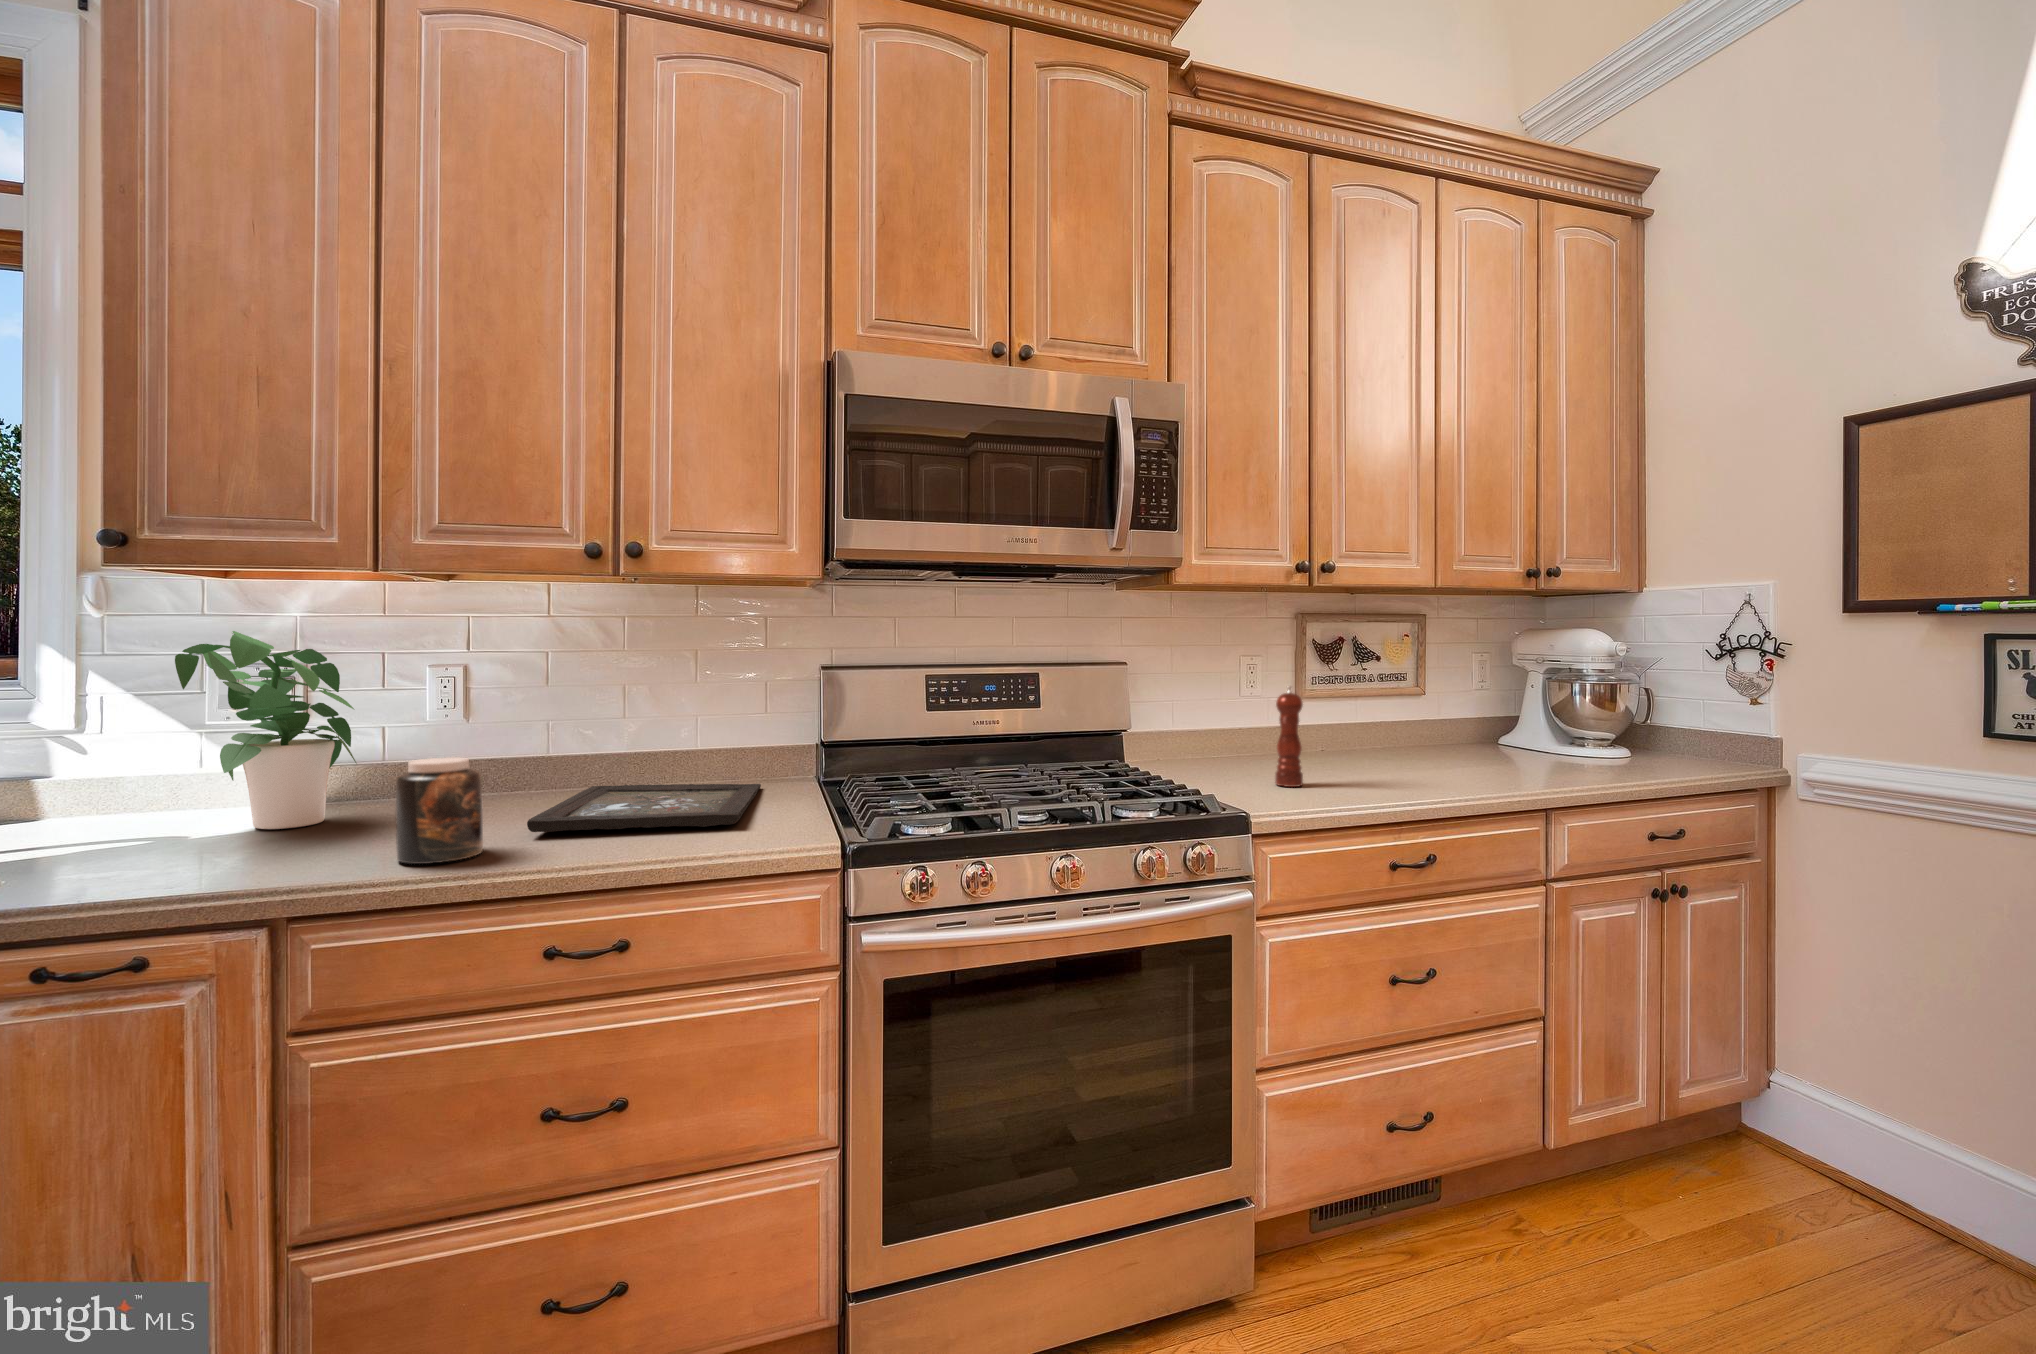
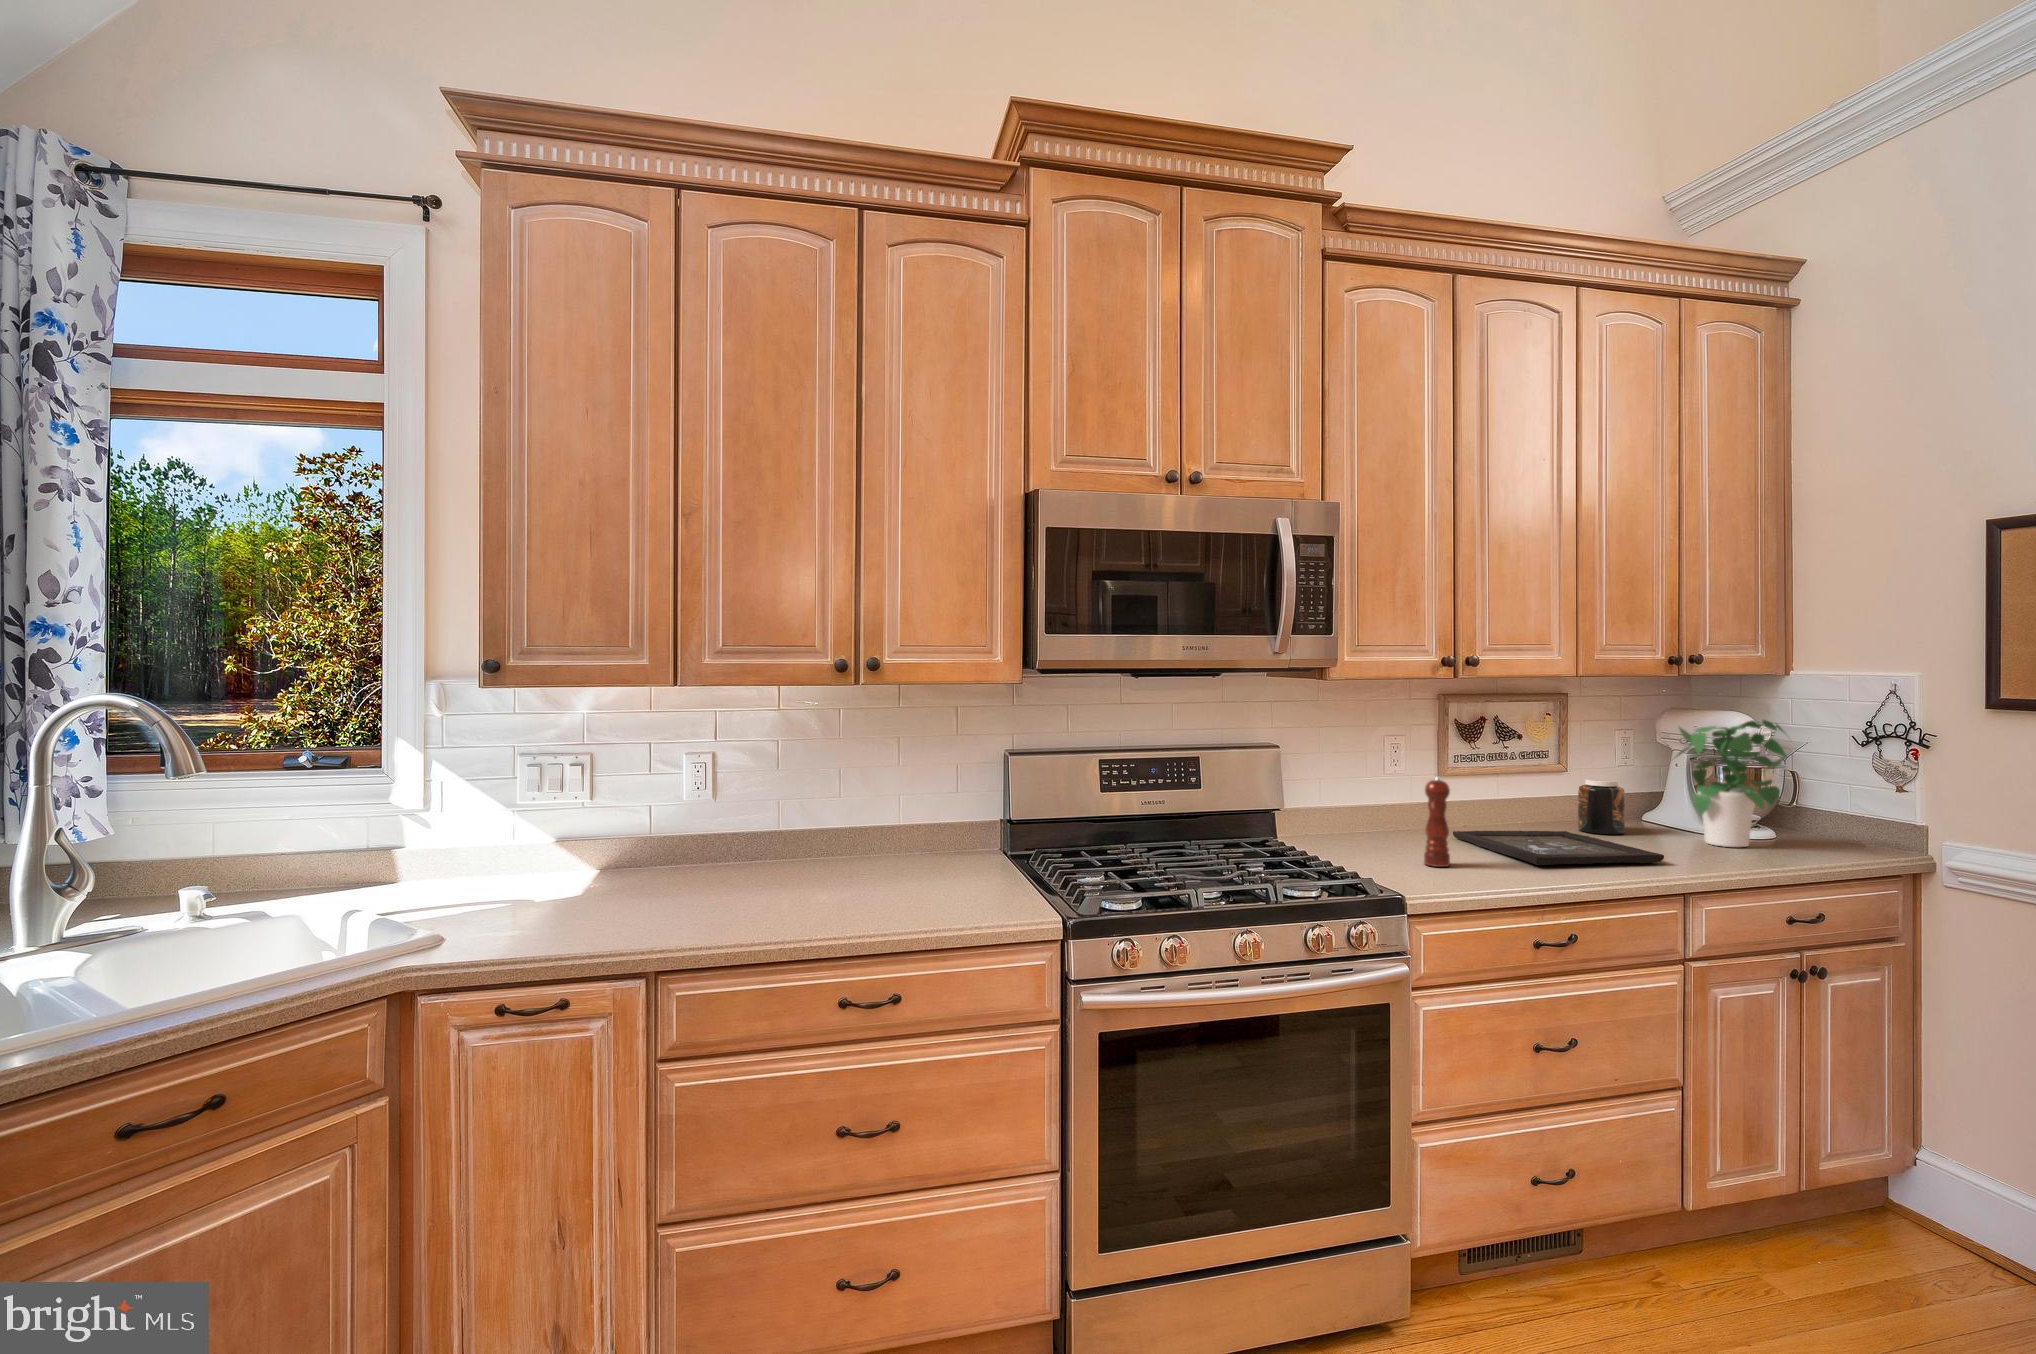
potted plant: present [175,631,356,829] -> present [1676,720,1787,847]
jar: present [395,757,483,864] -> present [1578,778,1625,834]
tray: present [527,784,761,832] -> present [1453,831,1664,865]

